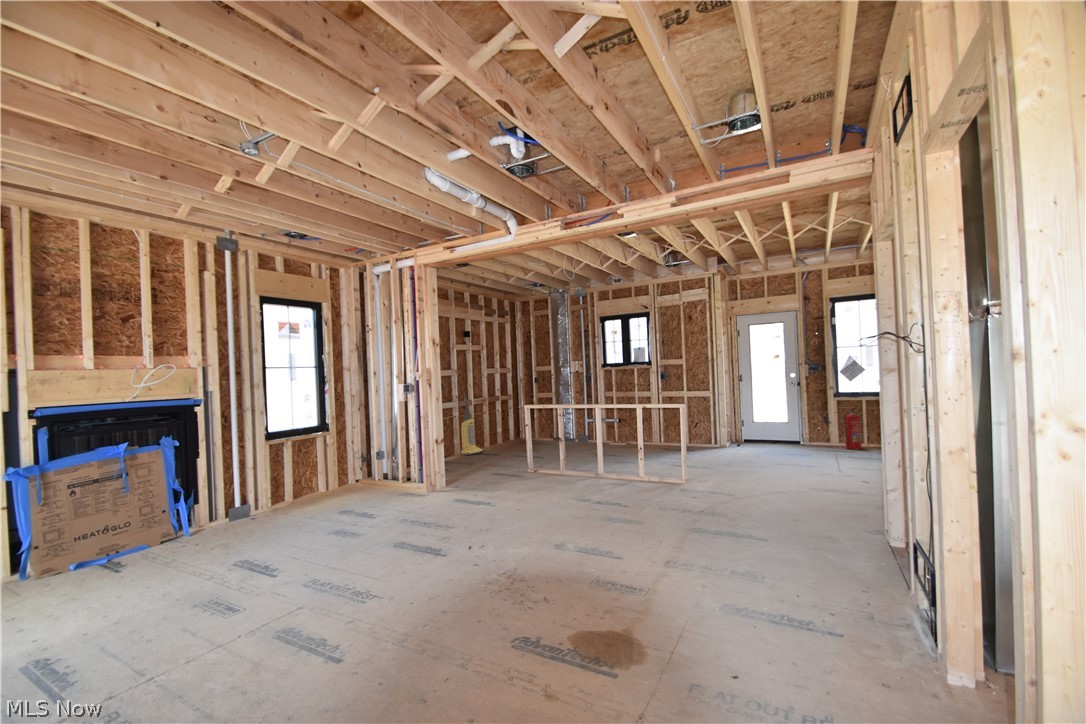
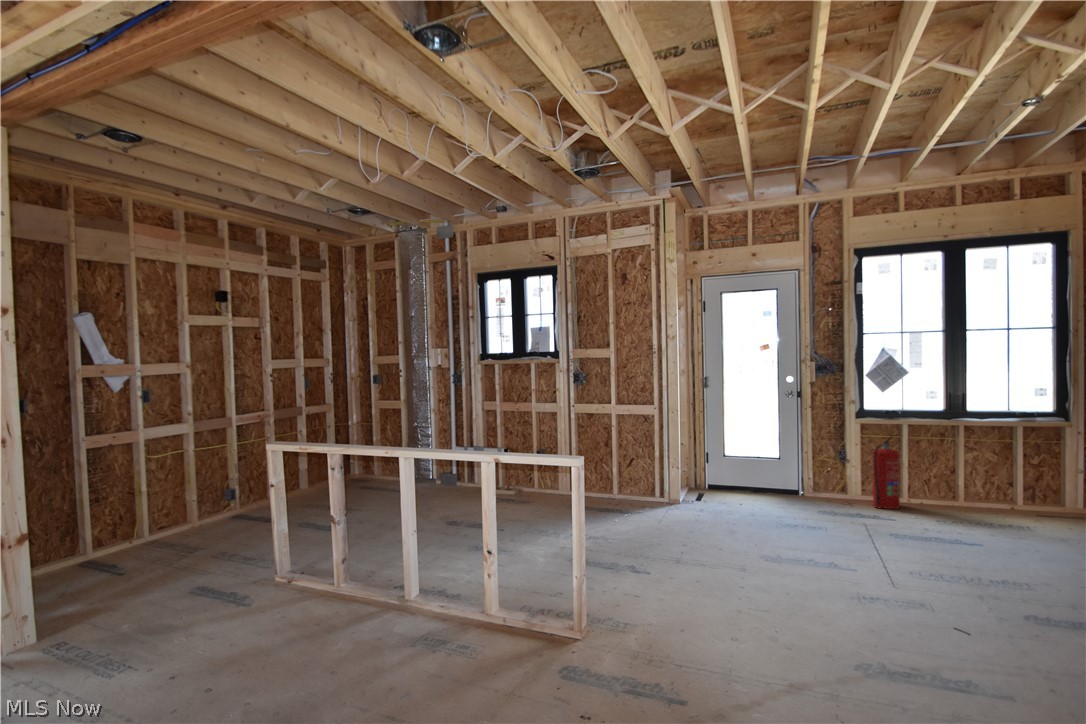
vacuum cleaner: present [460,394,483,455] -> none [195,407,248,526]

